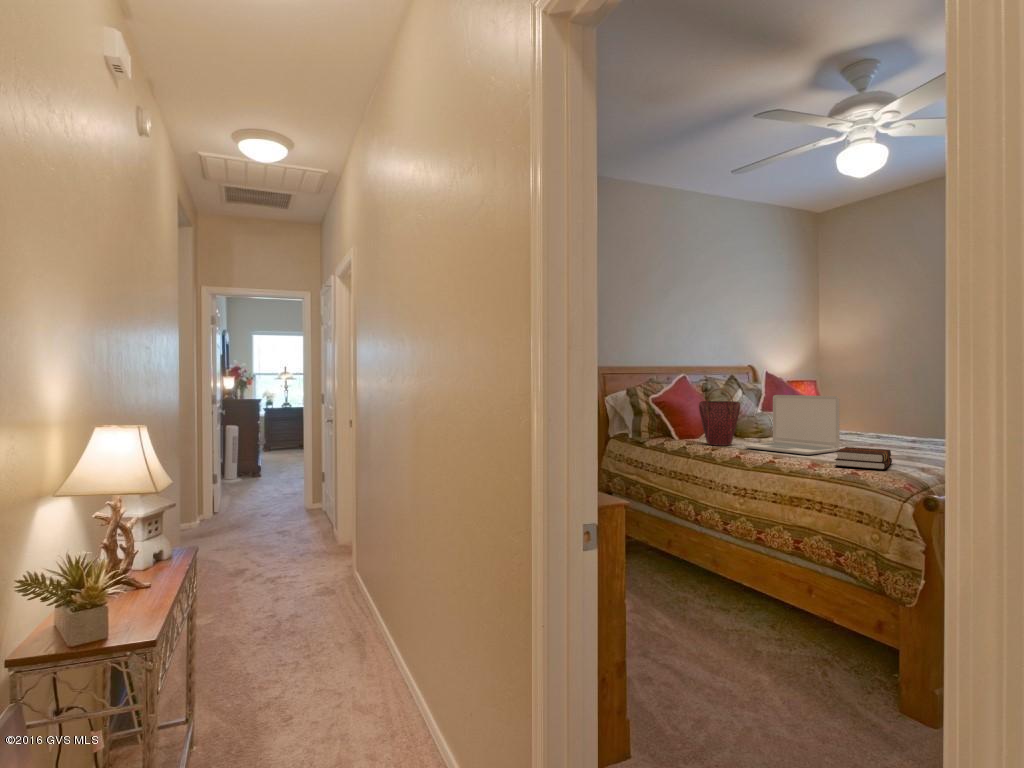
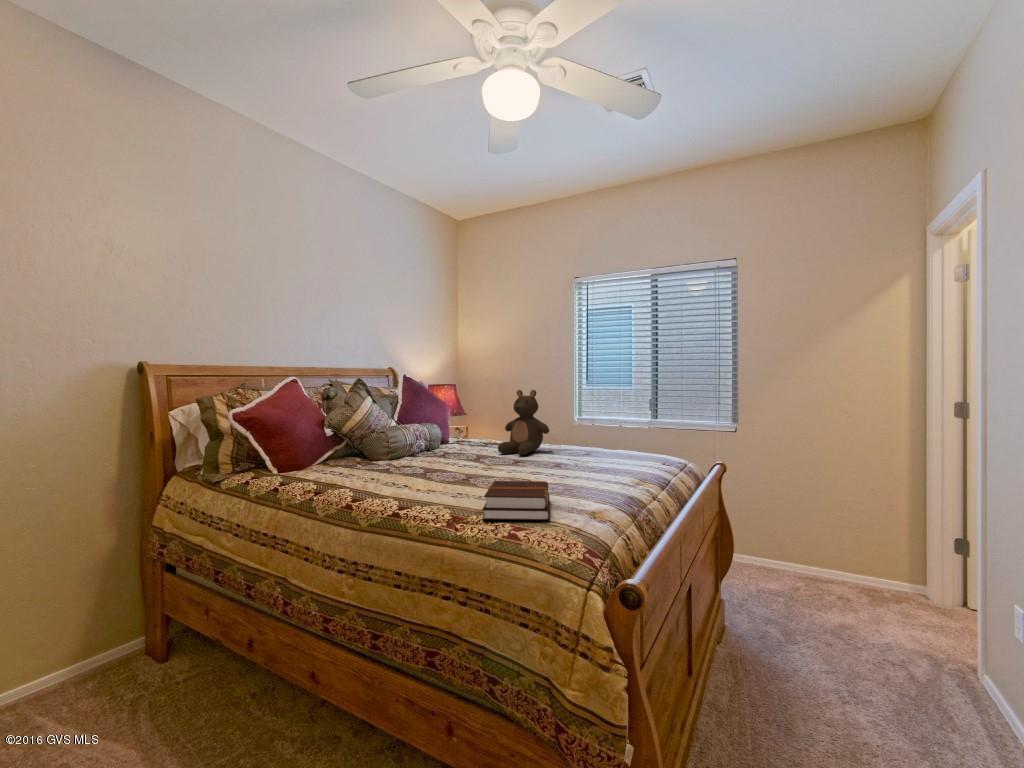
stuffed bear: none [857,385,911,442] -> present [498,390,549,455]
handbag: present [699,389,740,446] -> none [301,397,361,482]
laptop: present [744,395,840,455] -> none [363,405,484,492]

